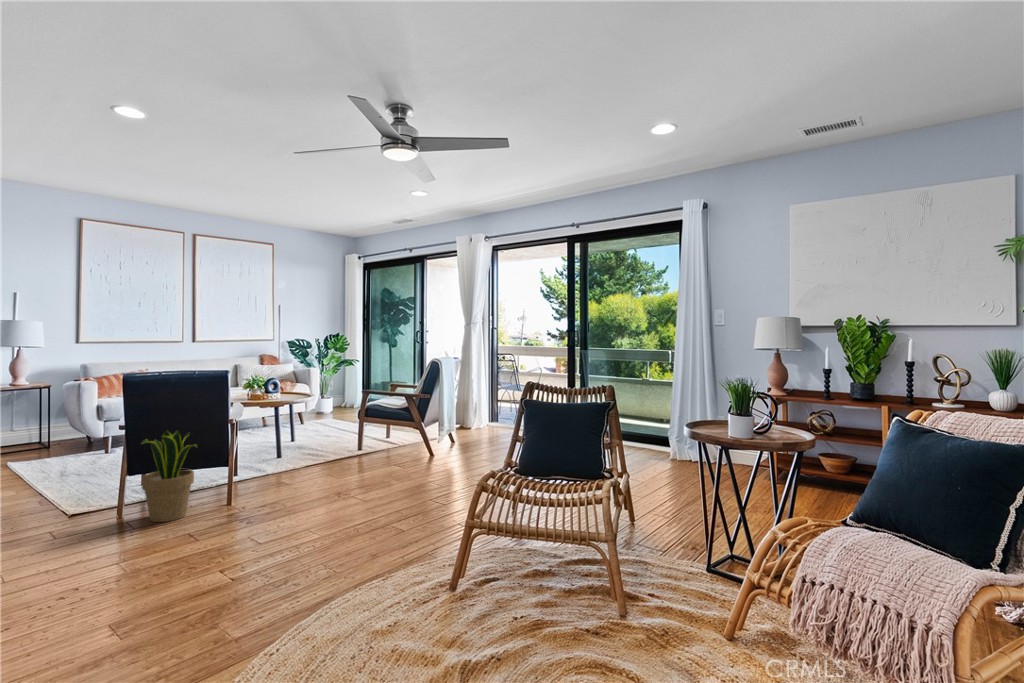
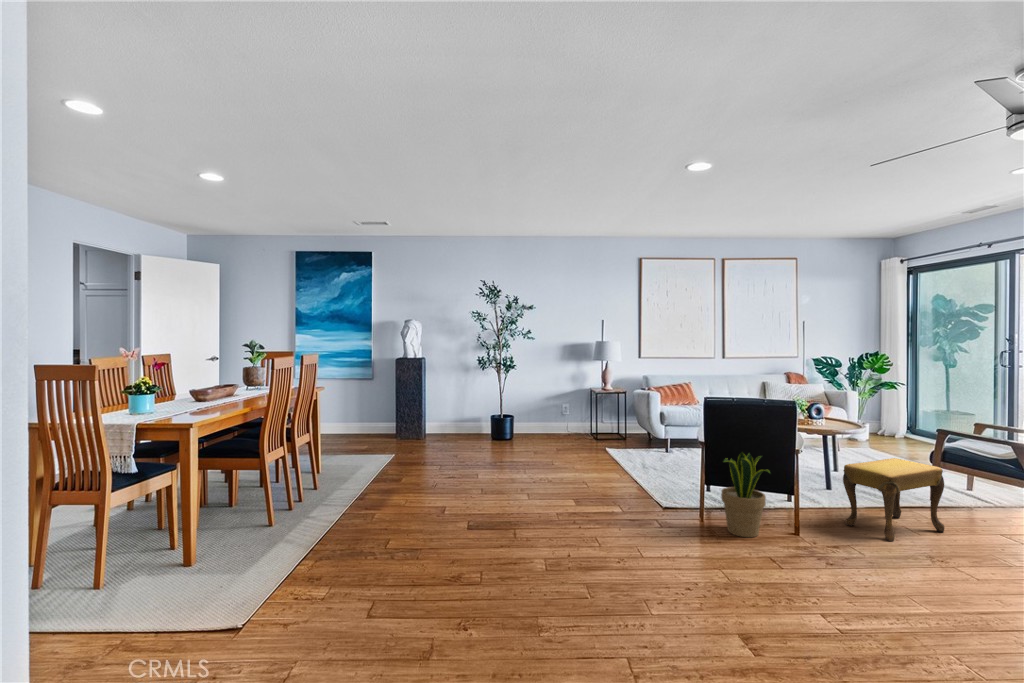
footstool: none [279,418,358,489] -> present [843,458,945,541]

